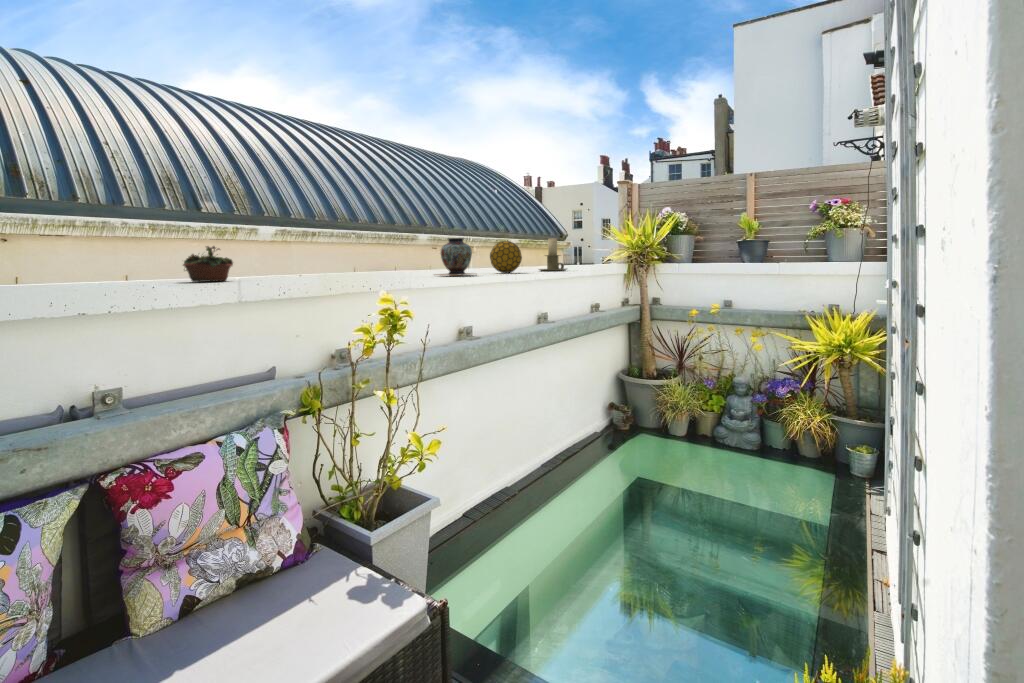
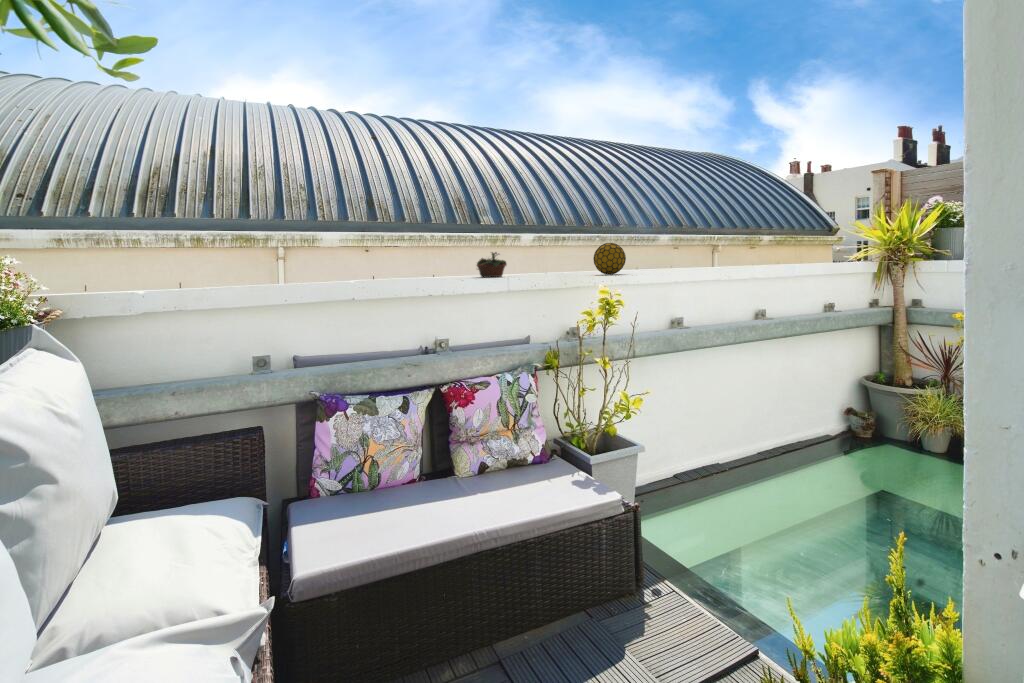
decorative vase: present [436,238,472,276] -> none [654,240,694,273]
candle holder: present [539,238,566,271] -> none [761,237,794,268]
decorative ball: present [490,241,522,273] -> present [593,243,626,274]

